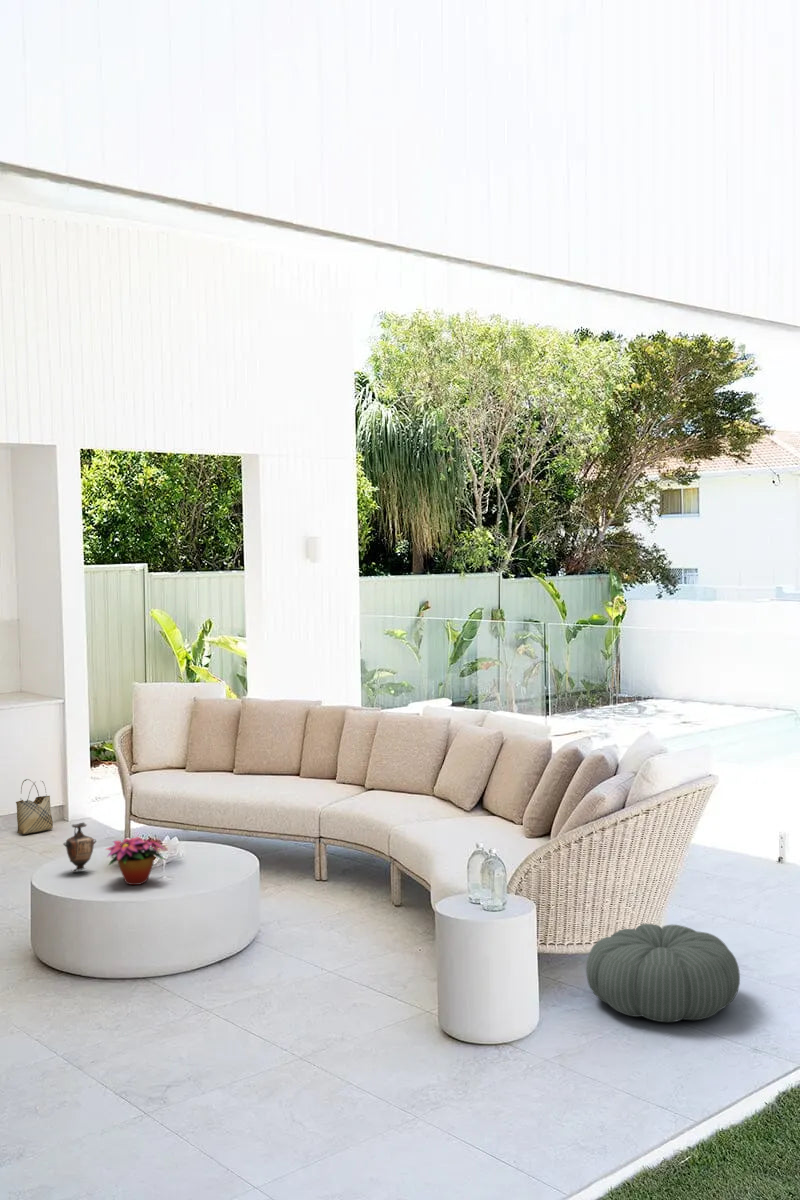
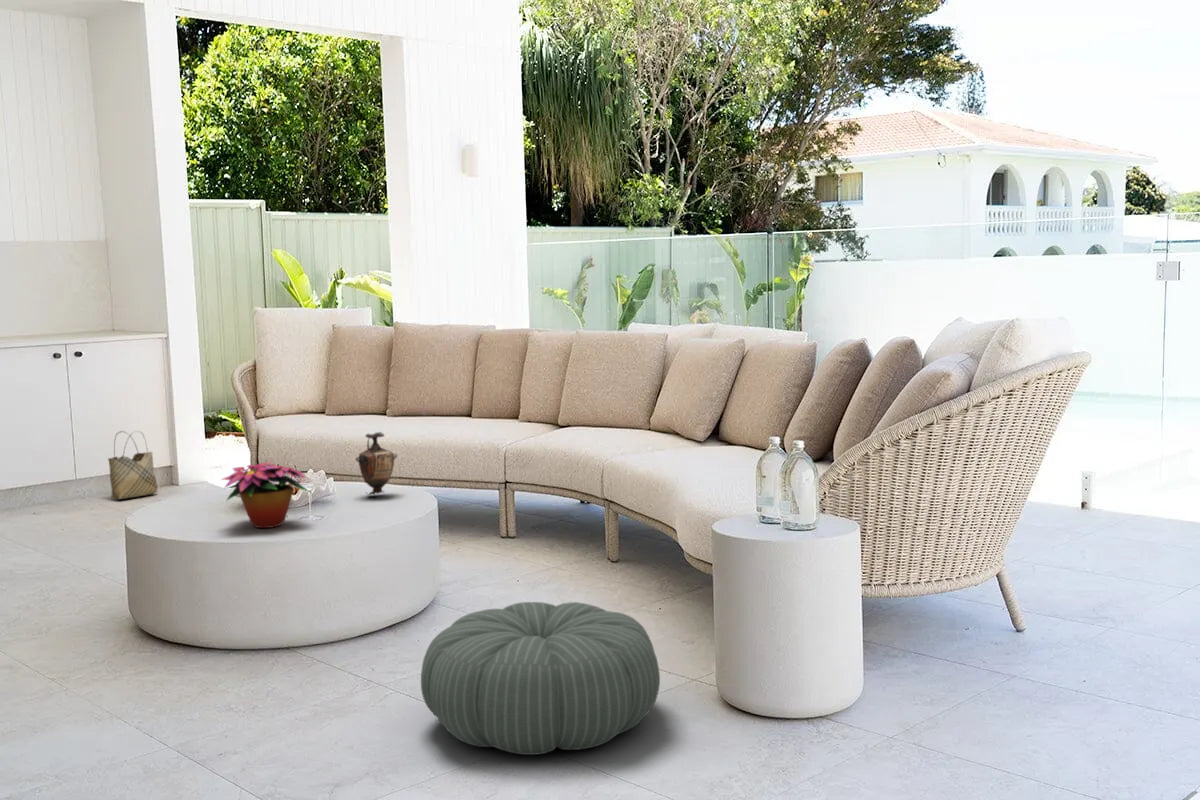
vase: present [64,823,96,871] -> present [356,432,397,495]
pouf: present [586,923,740,1022] -> present [421,602,660,755]

